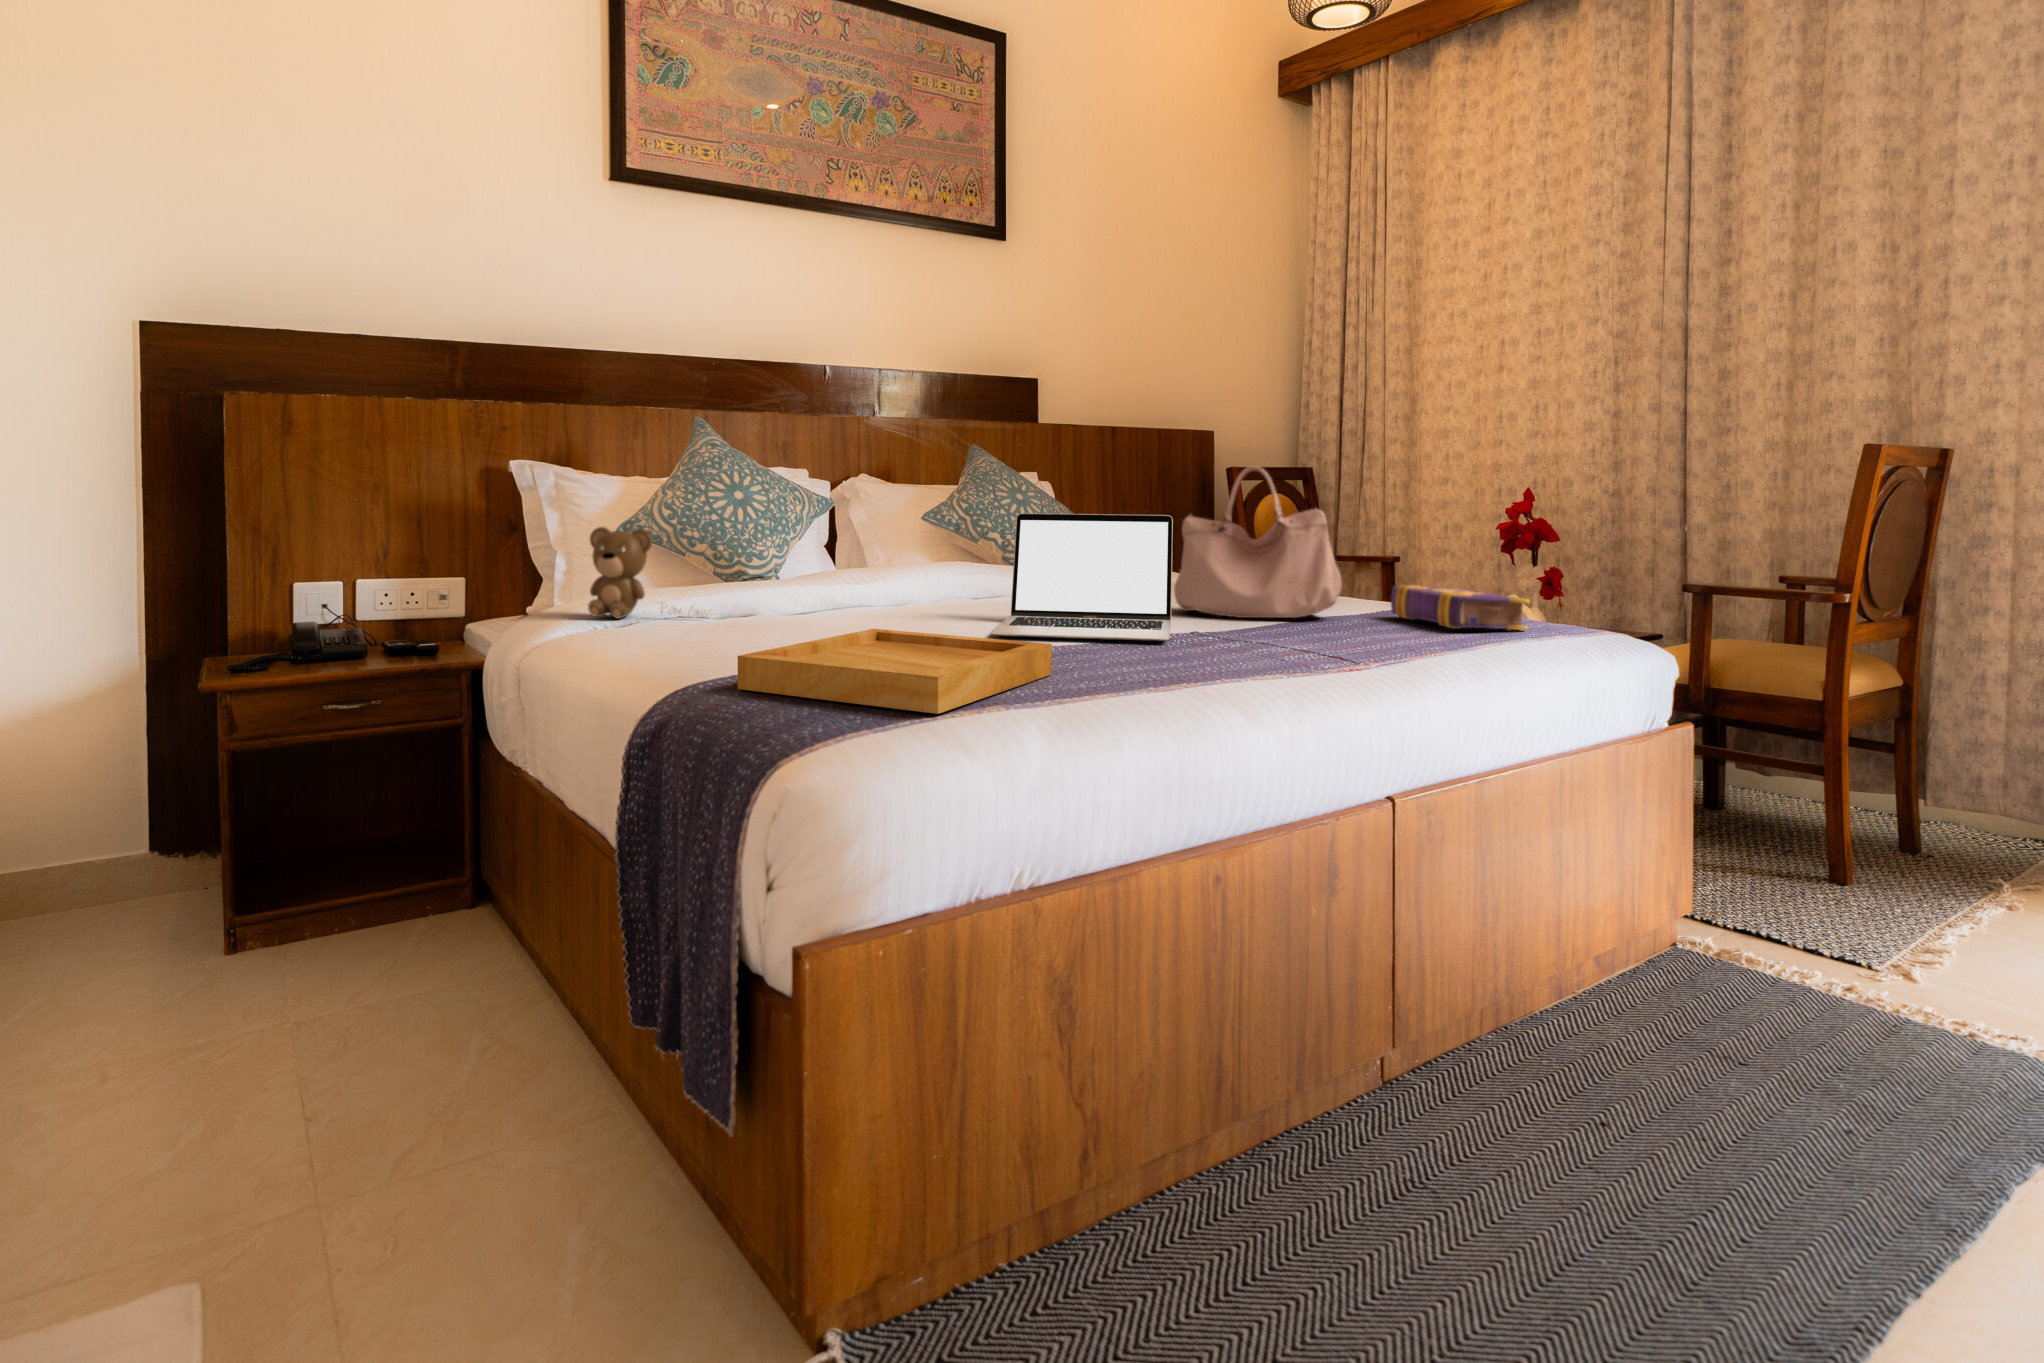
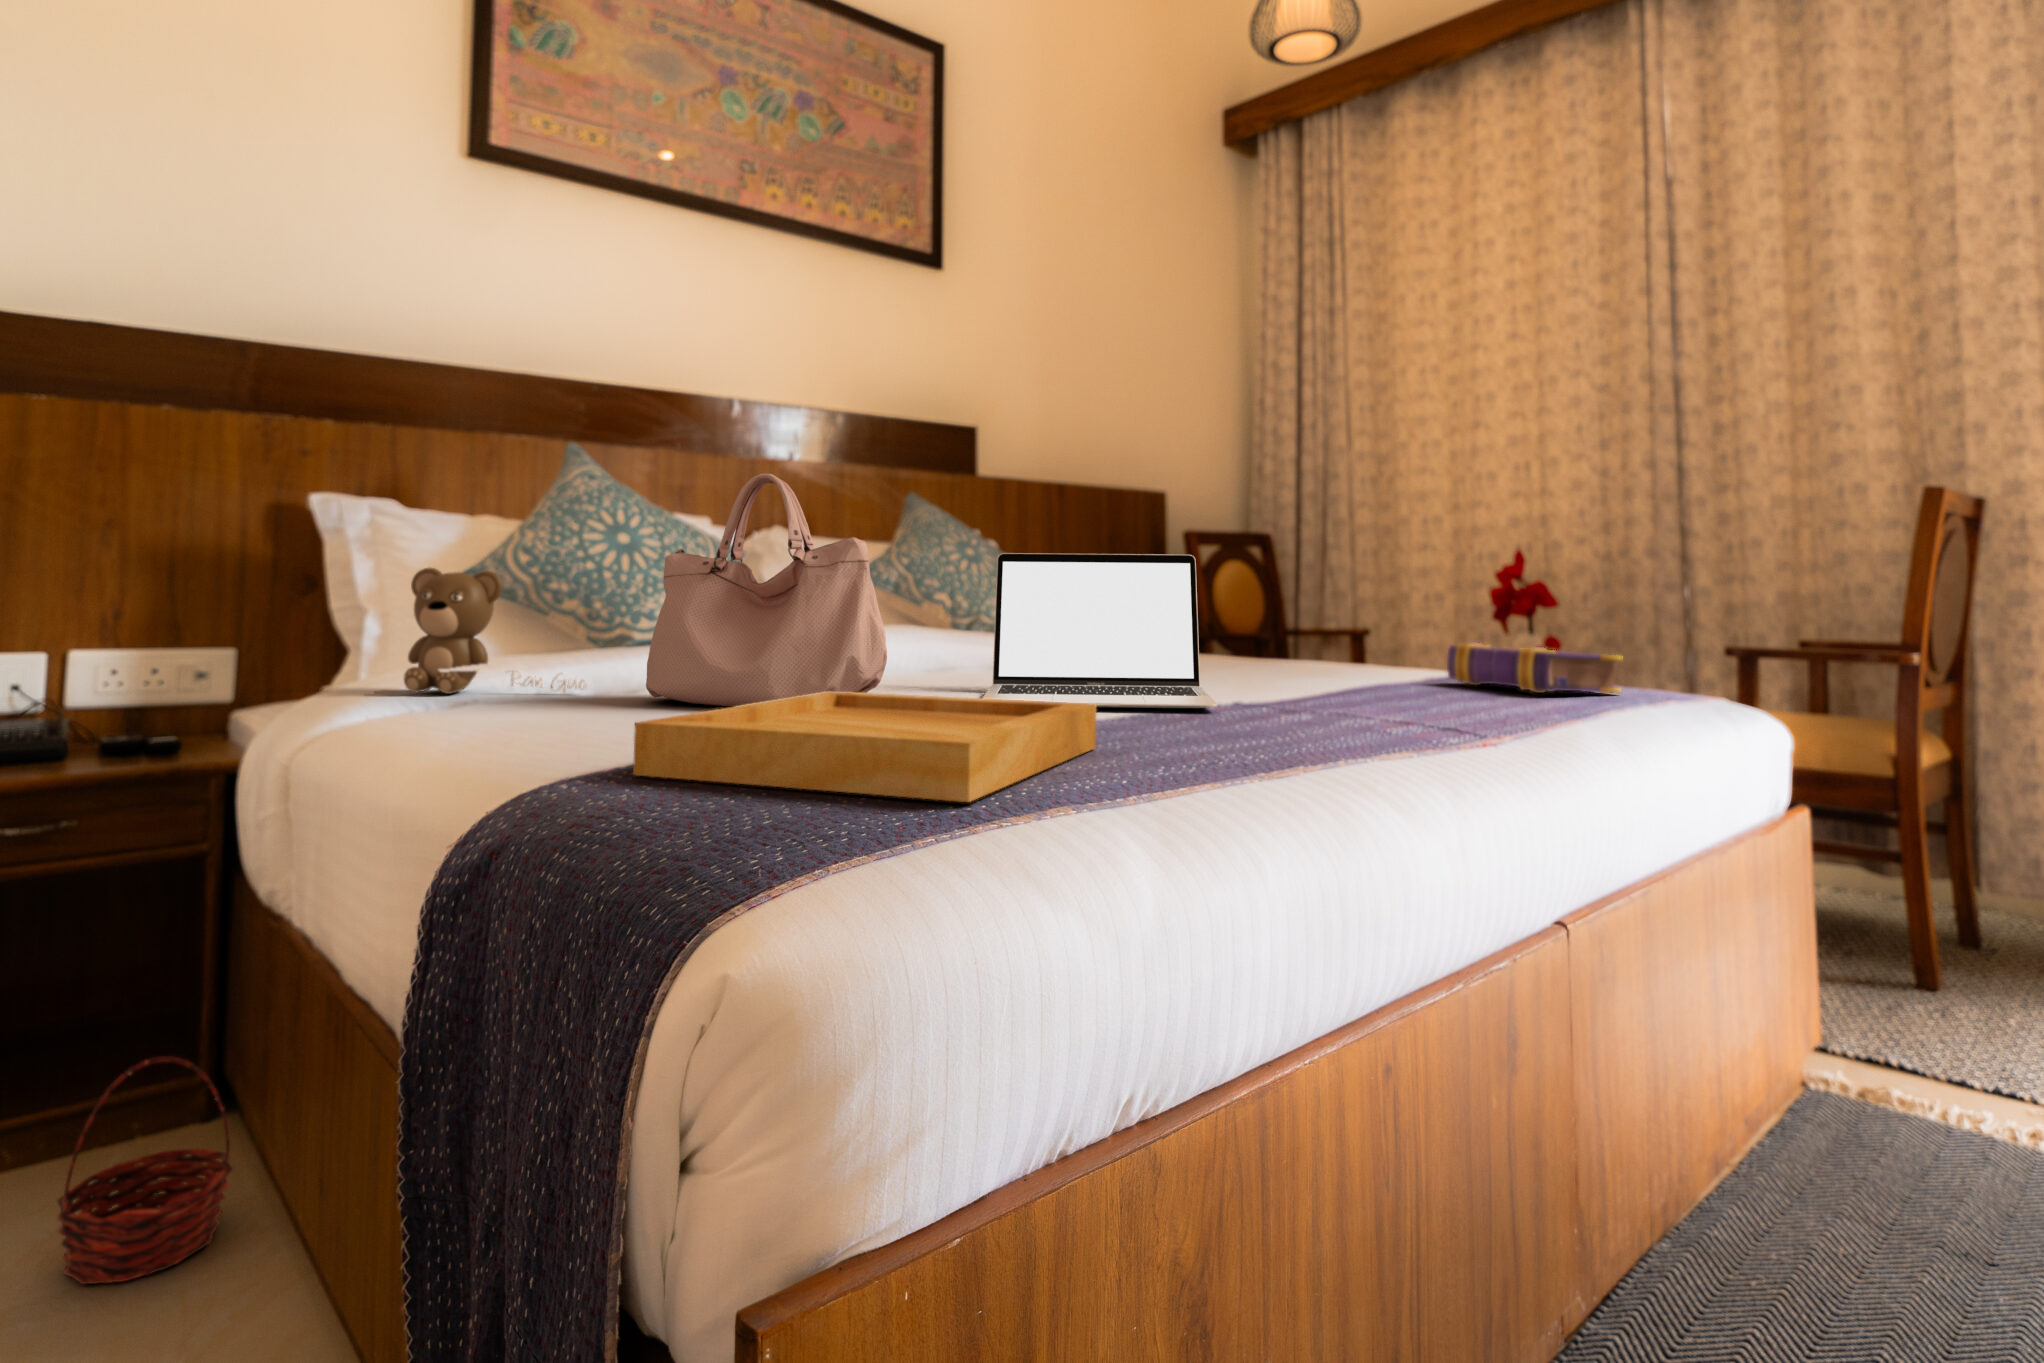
handbag: present [1174,466,1342,618] -> present [646,474,887,706]
basket: none [396,857,499,996] -> present [56,1056,233,1284]

